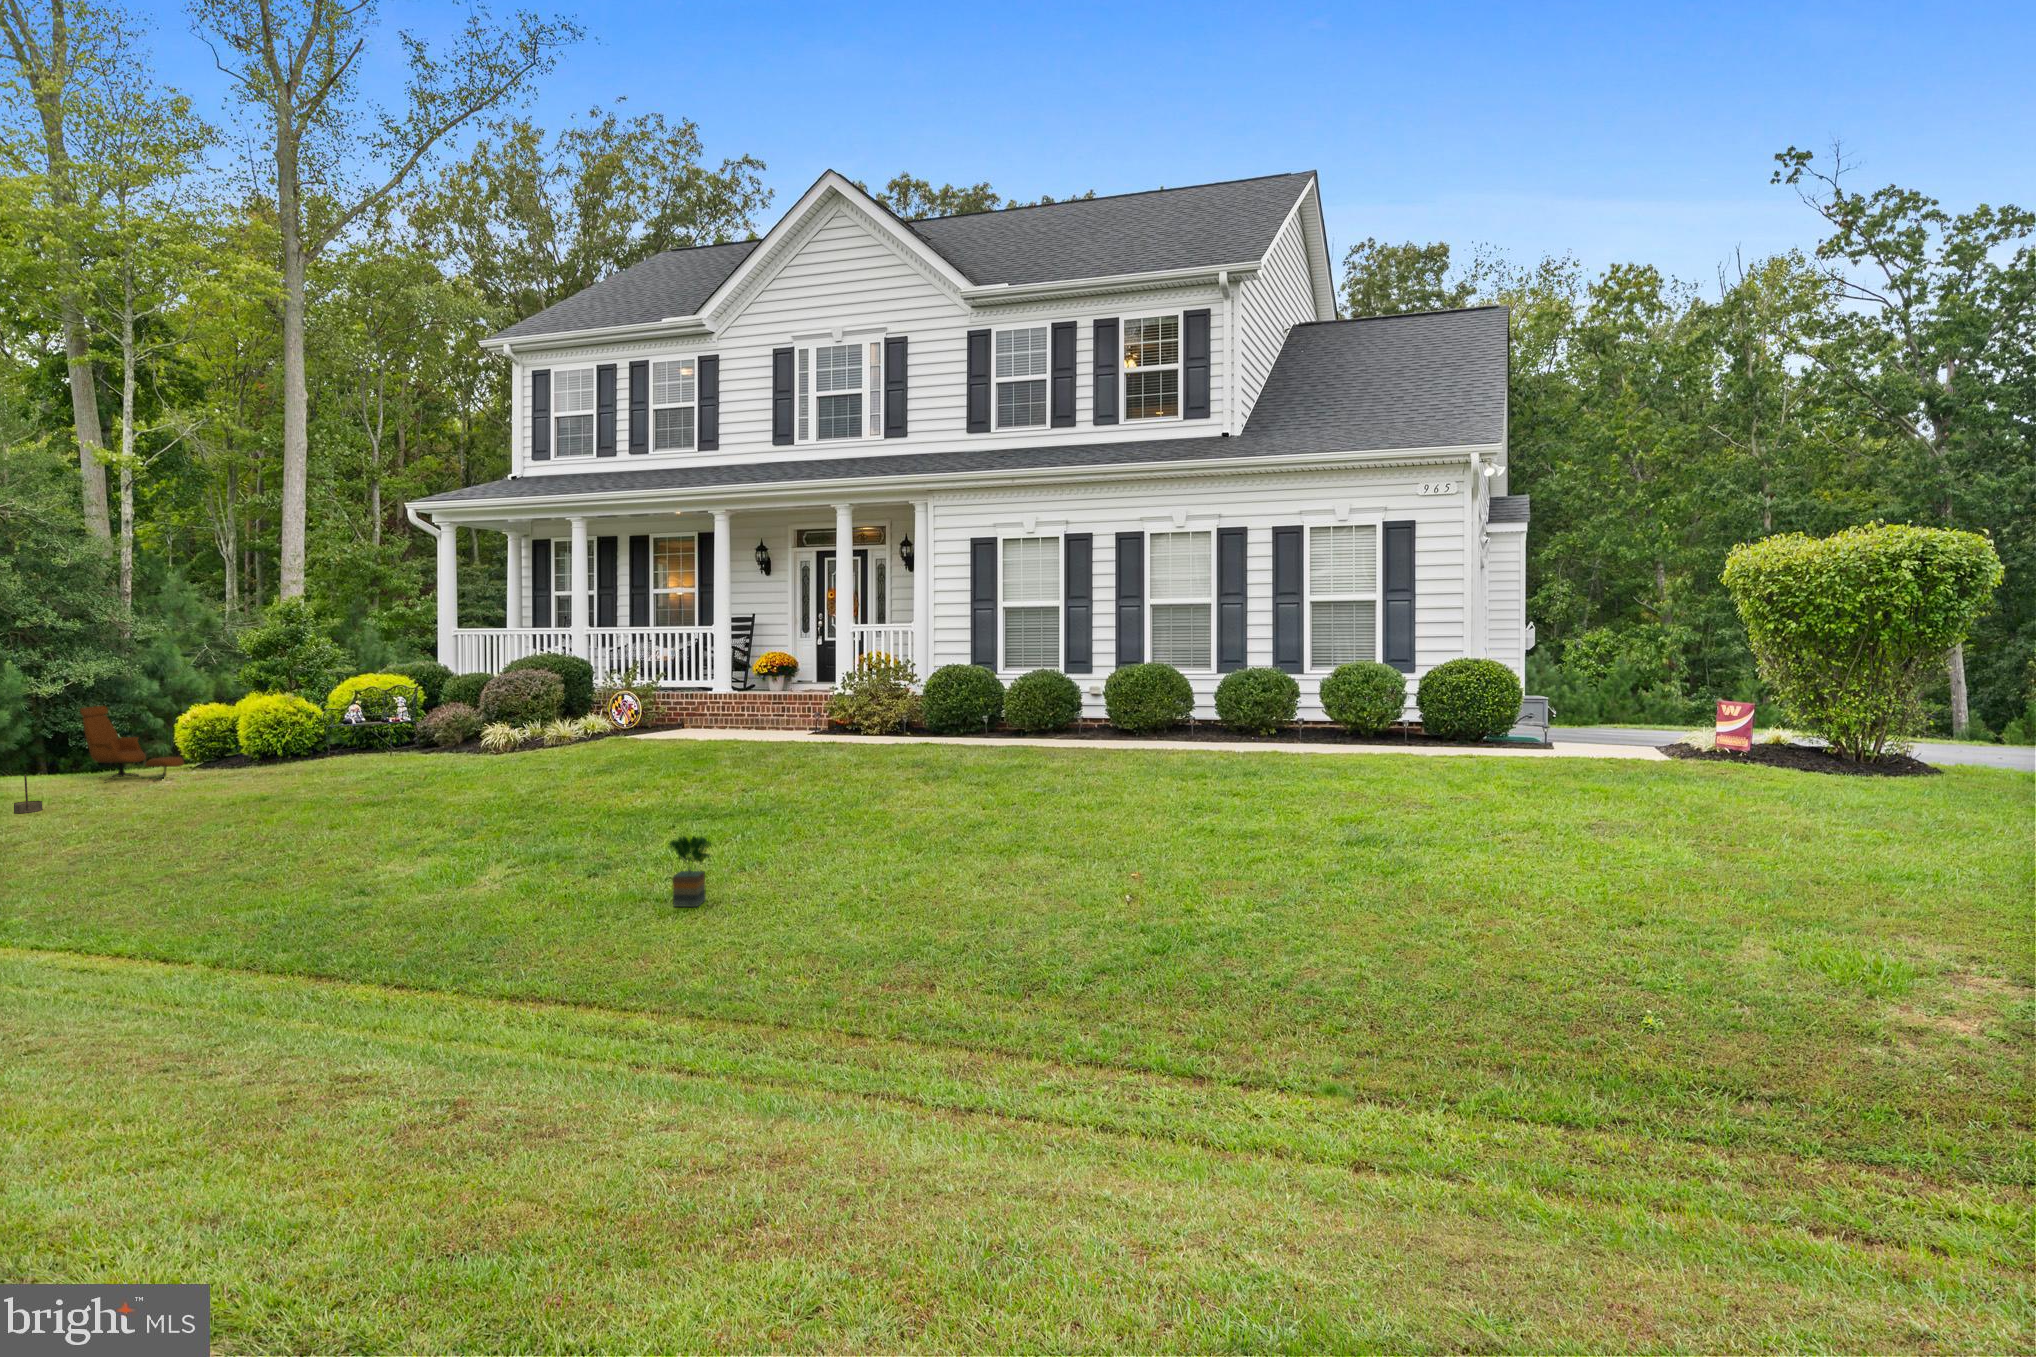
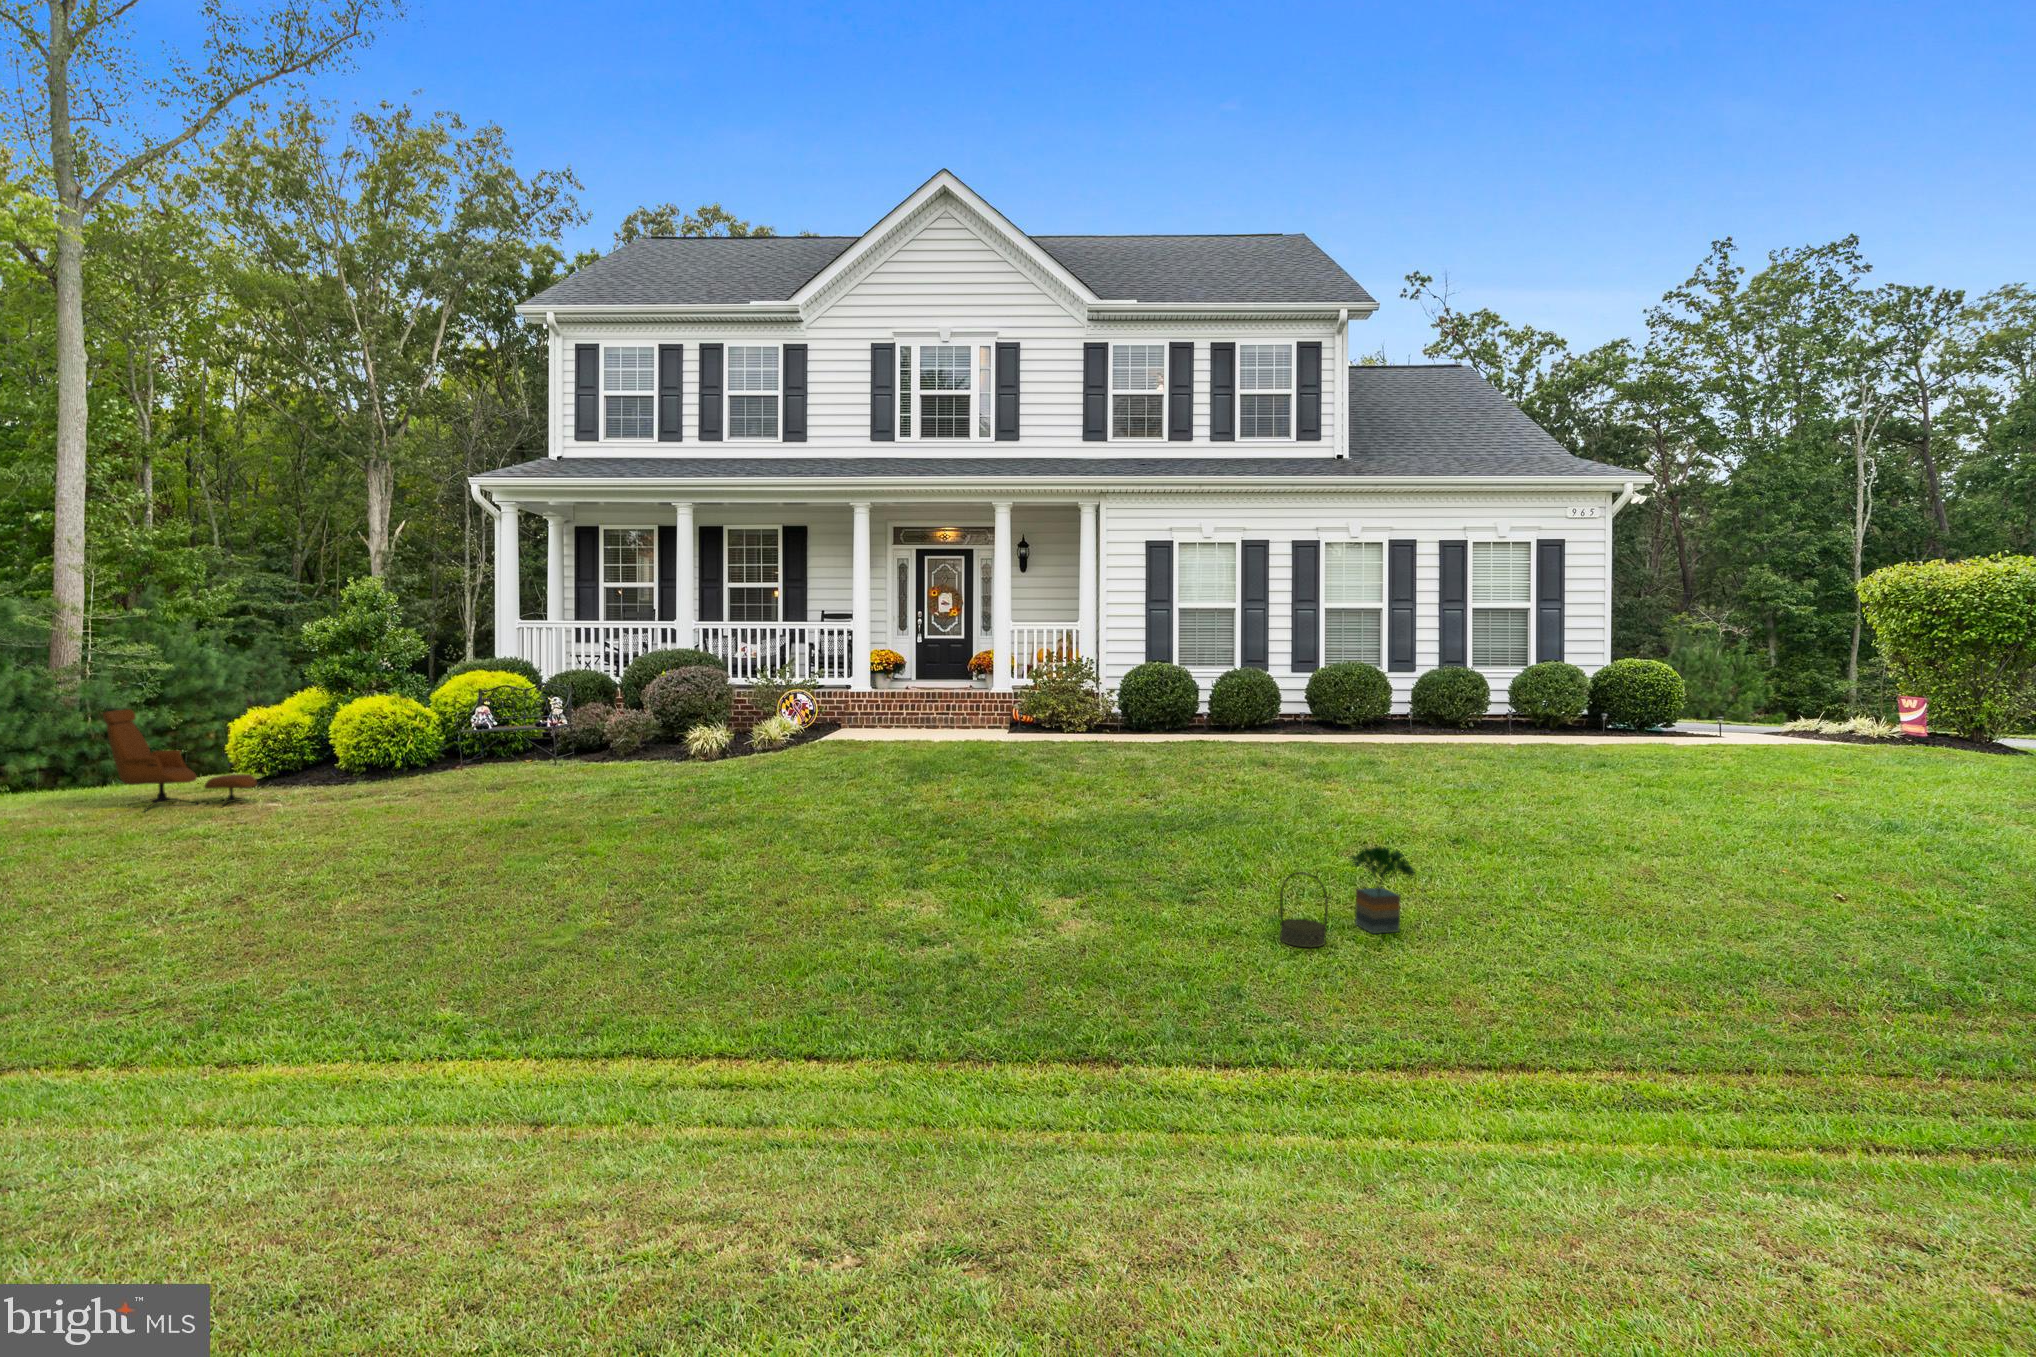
basket: present [14,774,43,813] -> present [1280,872,1328,947]

